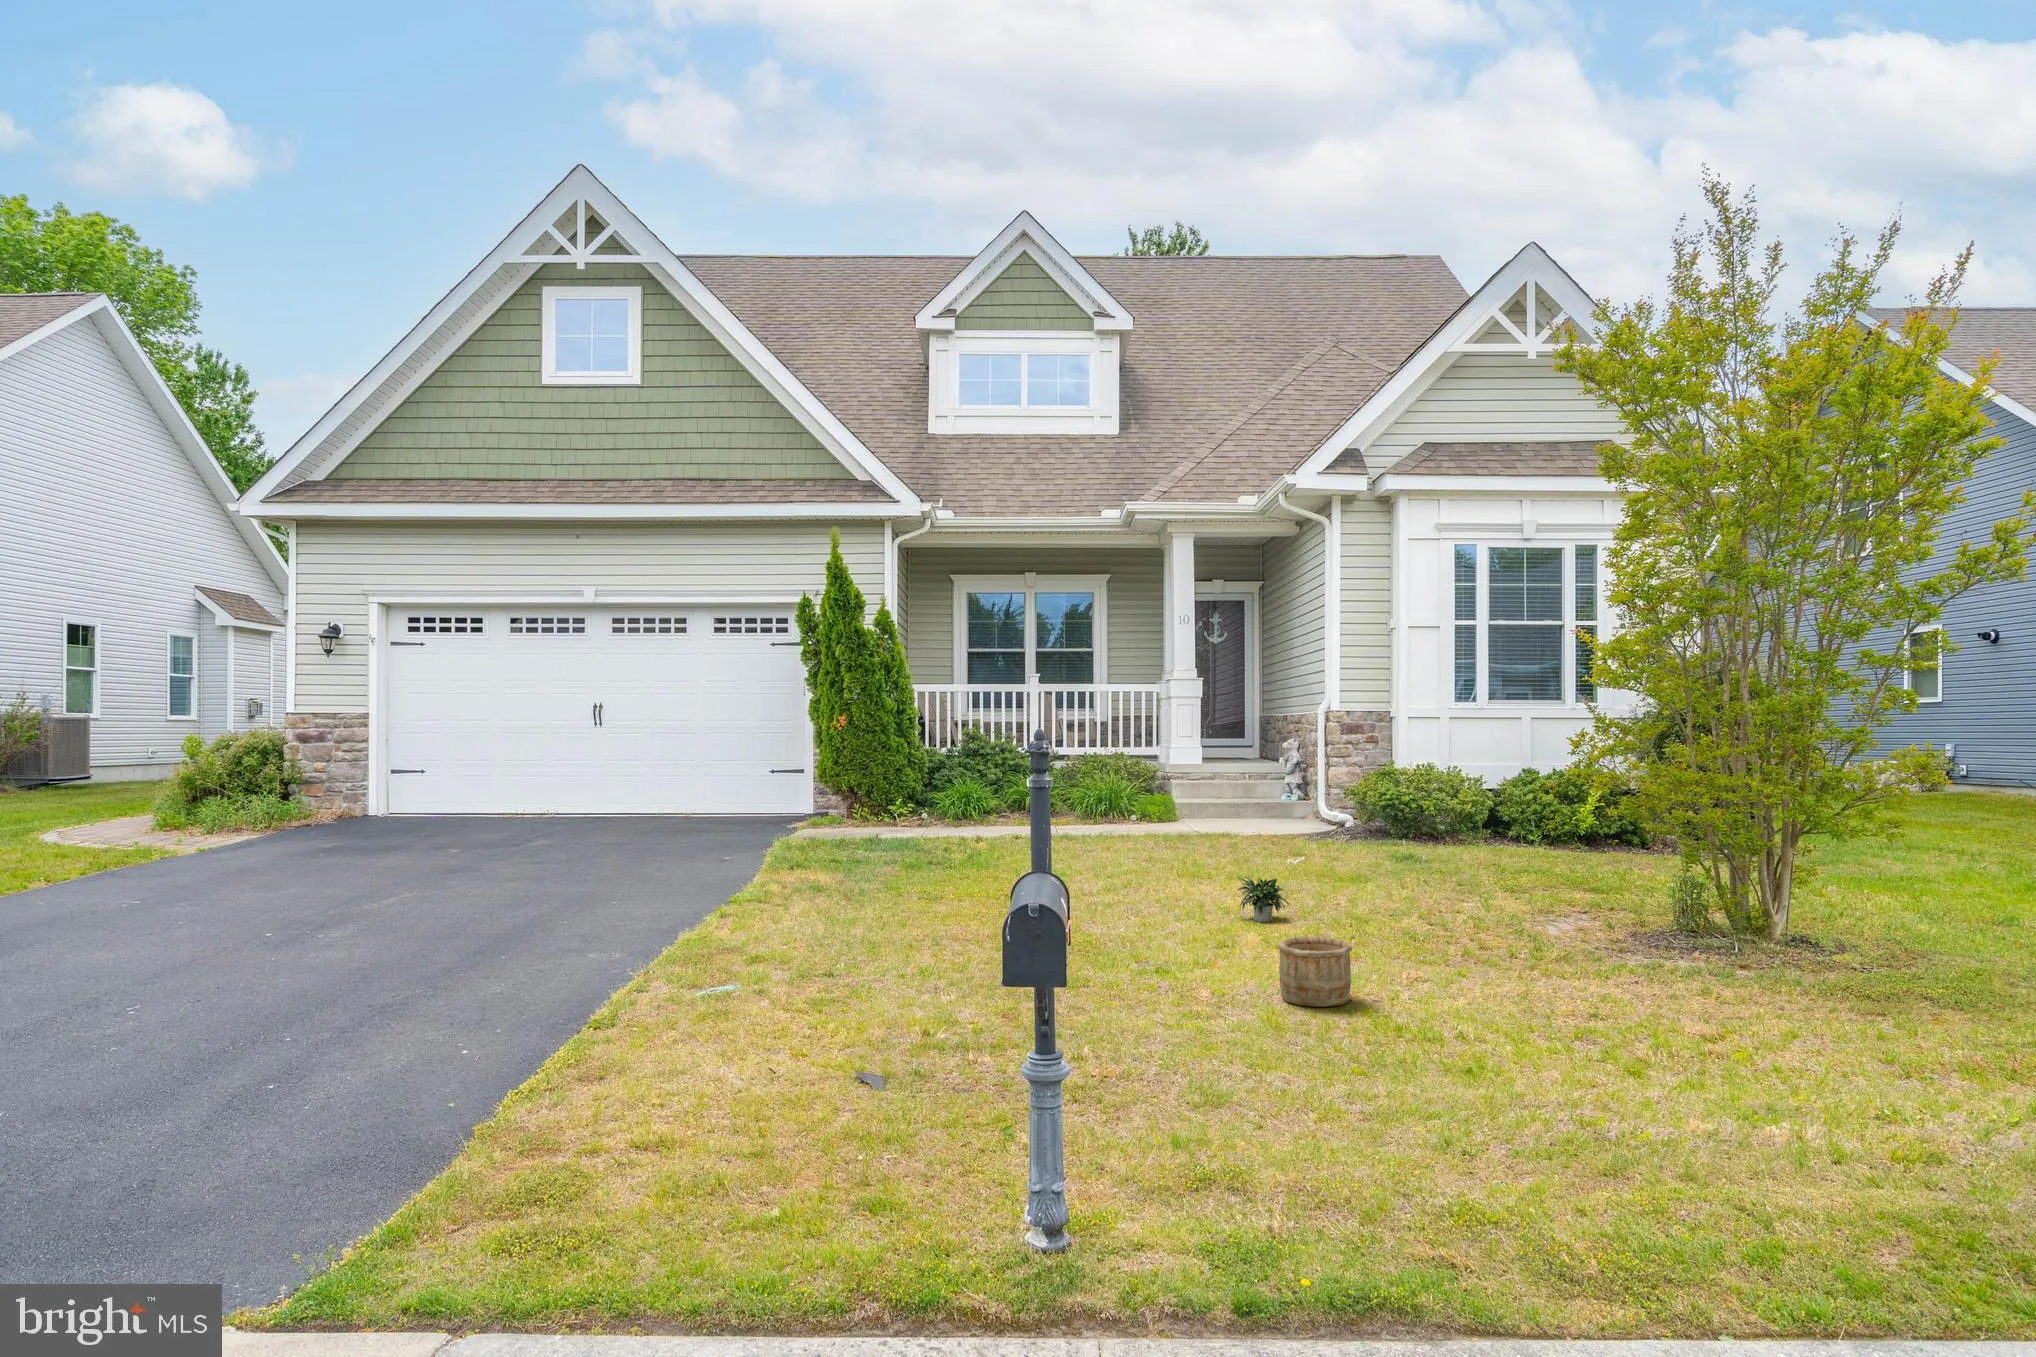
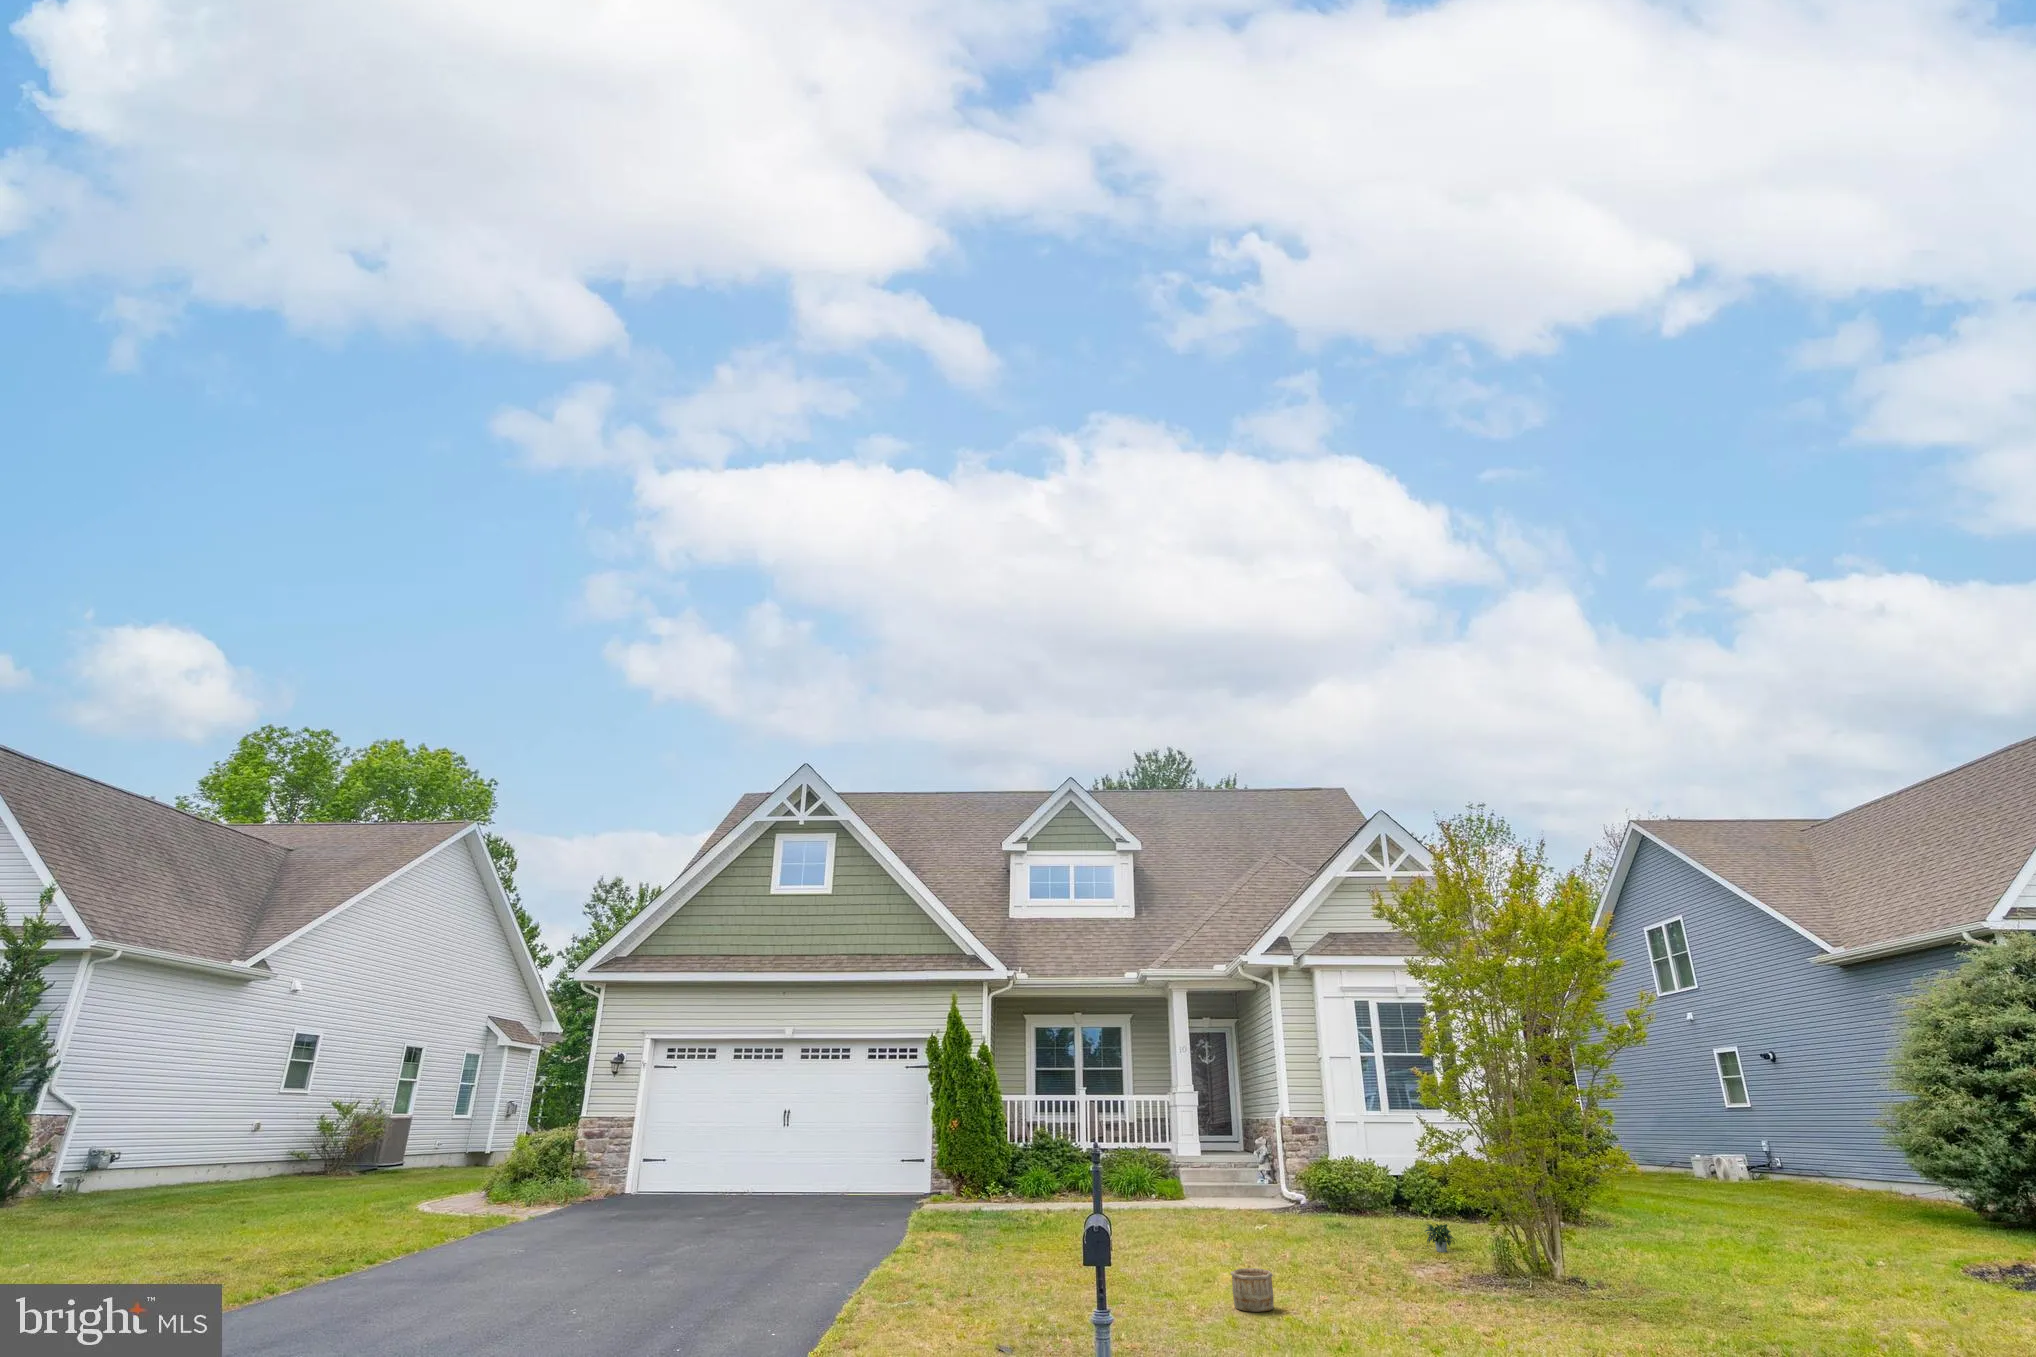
potted plant: present [1223,878,1289,922] -> present [1425,1224,1456,1252]

